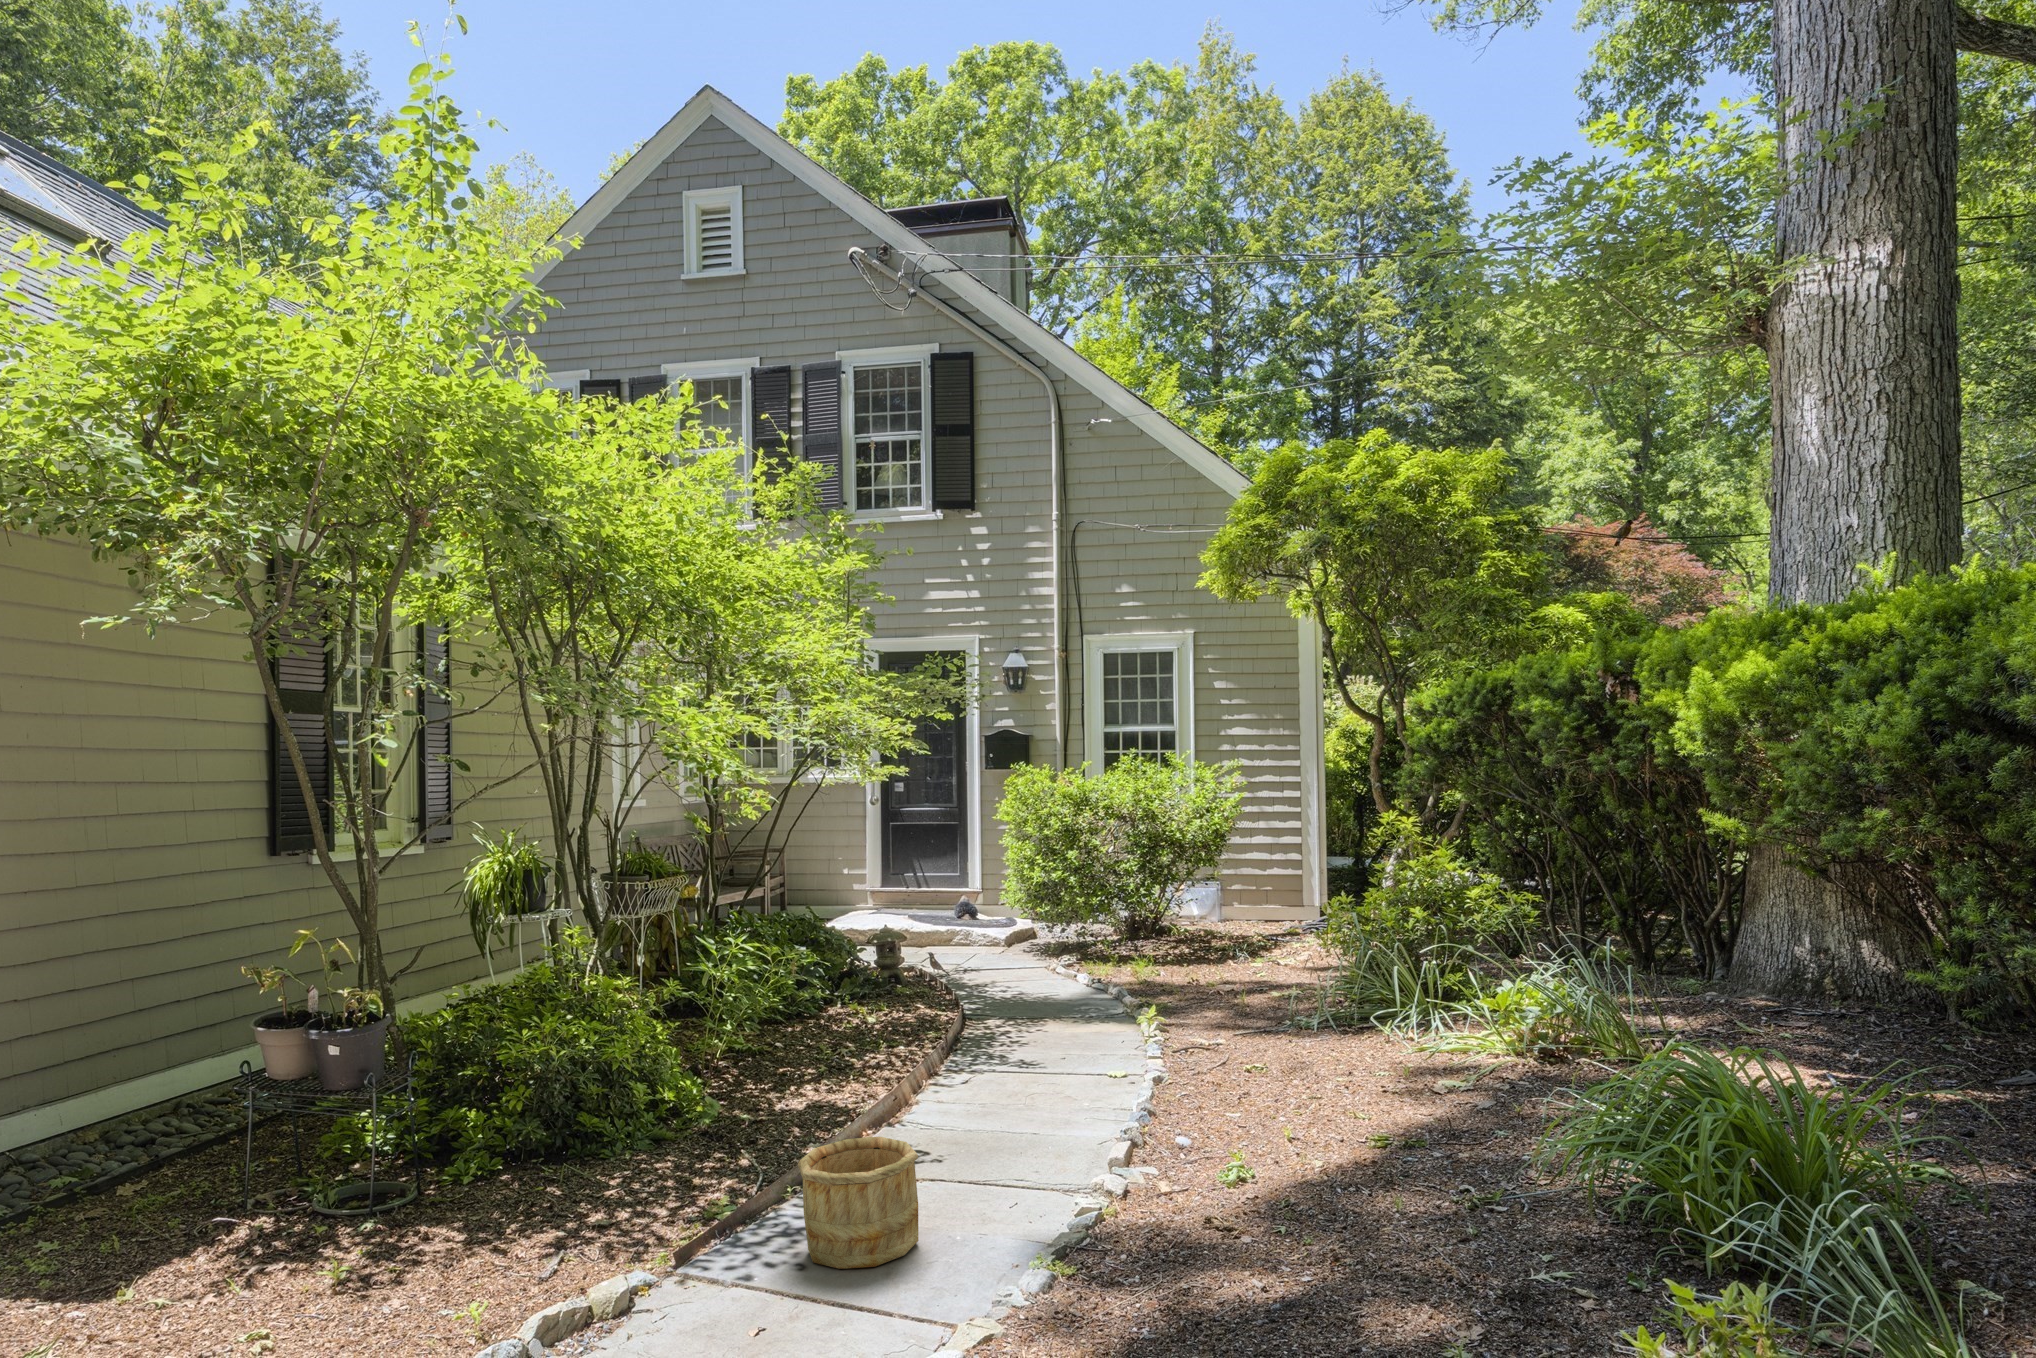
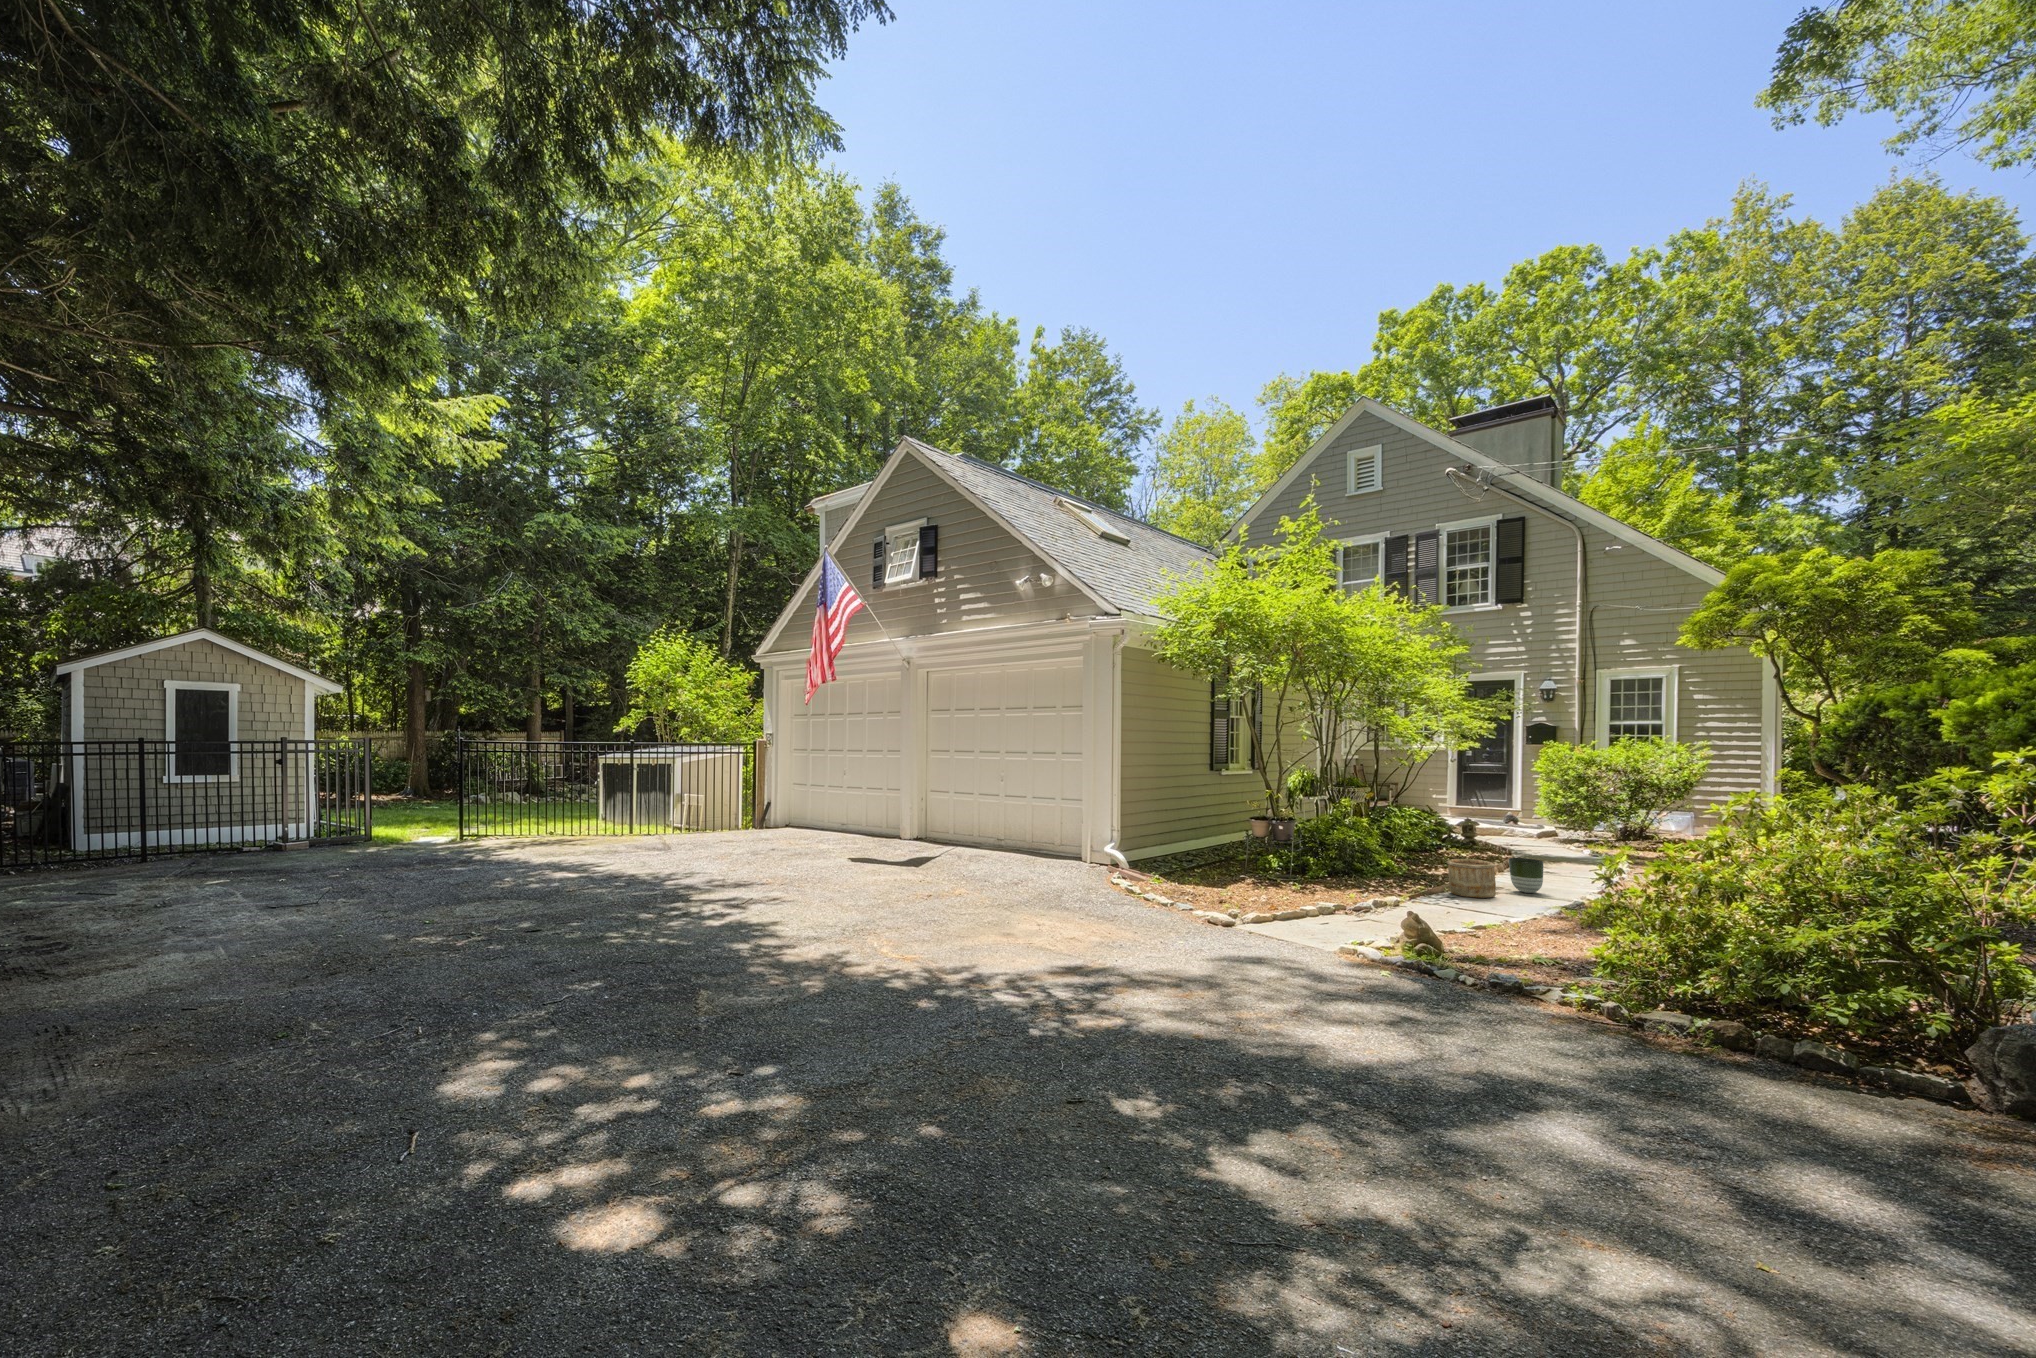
planter: none [950,1096,1025,1194] -> present [1509,858,1544,893]

